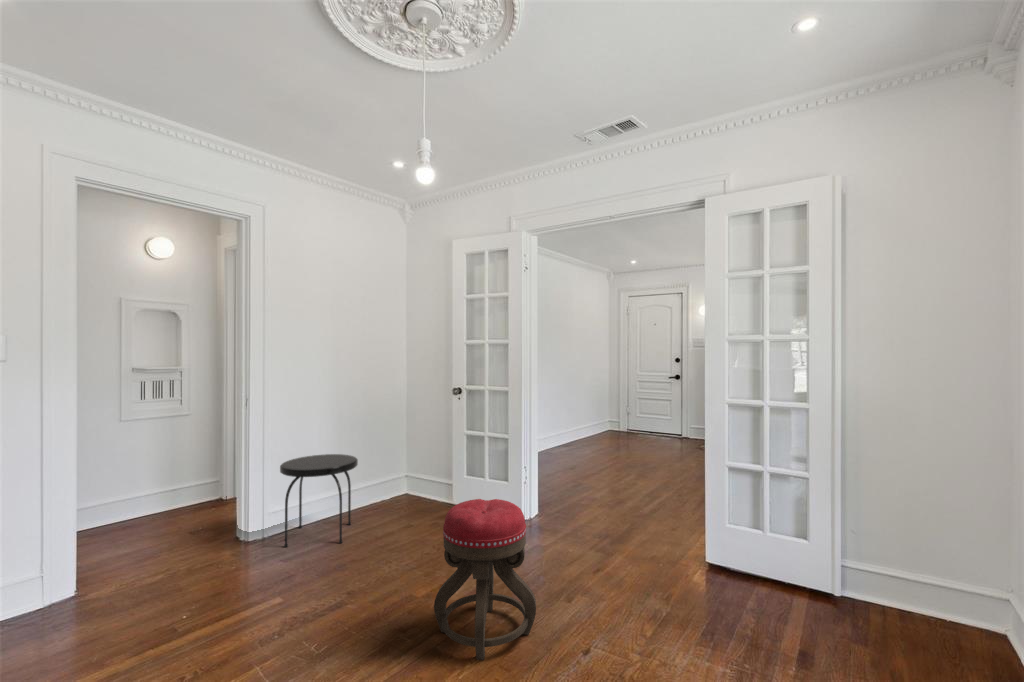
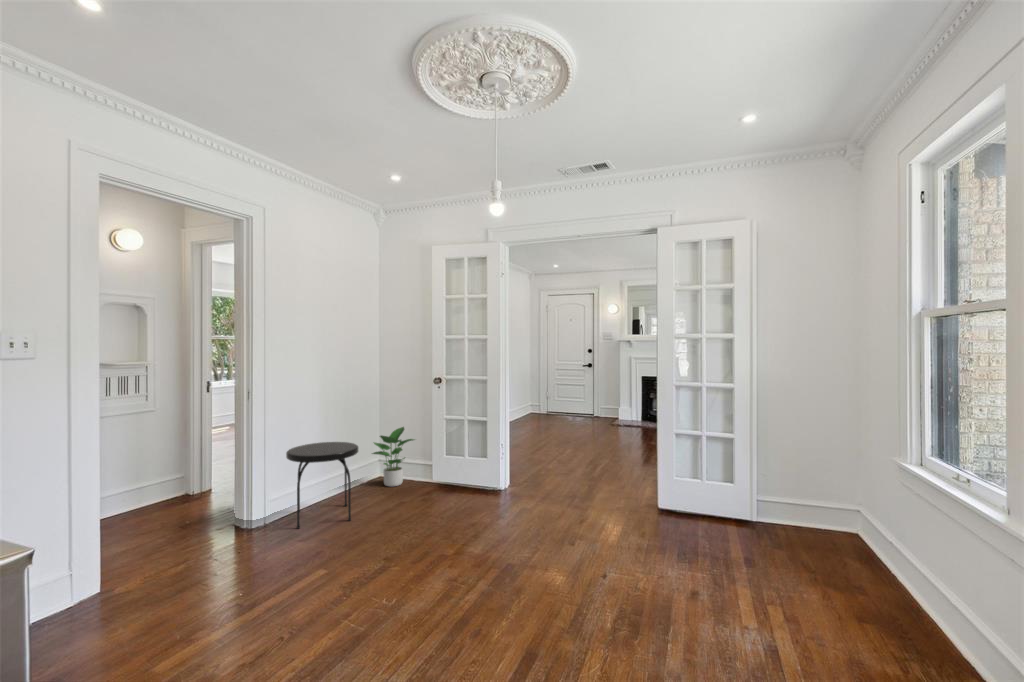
potted plant: none [388,440,439,505] -> present [372,427,414,487]
ottoman: present [434,499,536,660] -> none [480,465,560,585]

